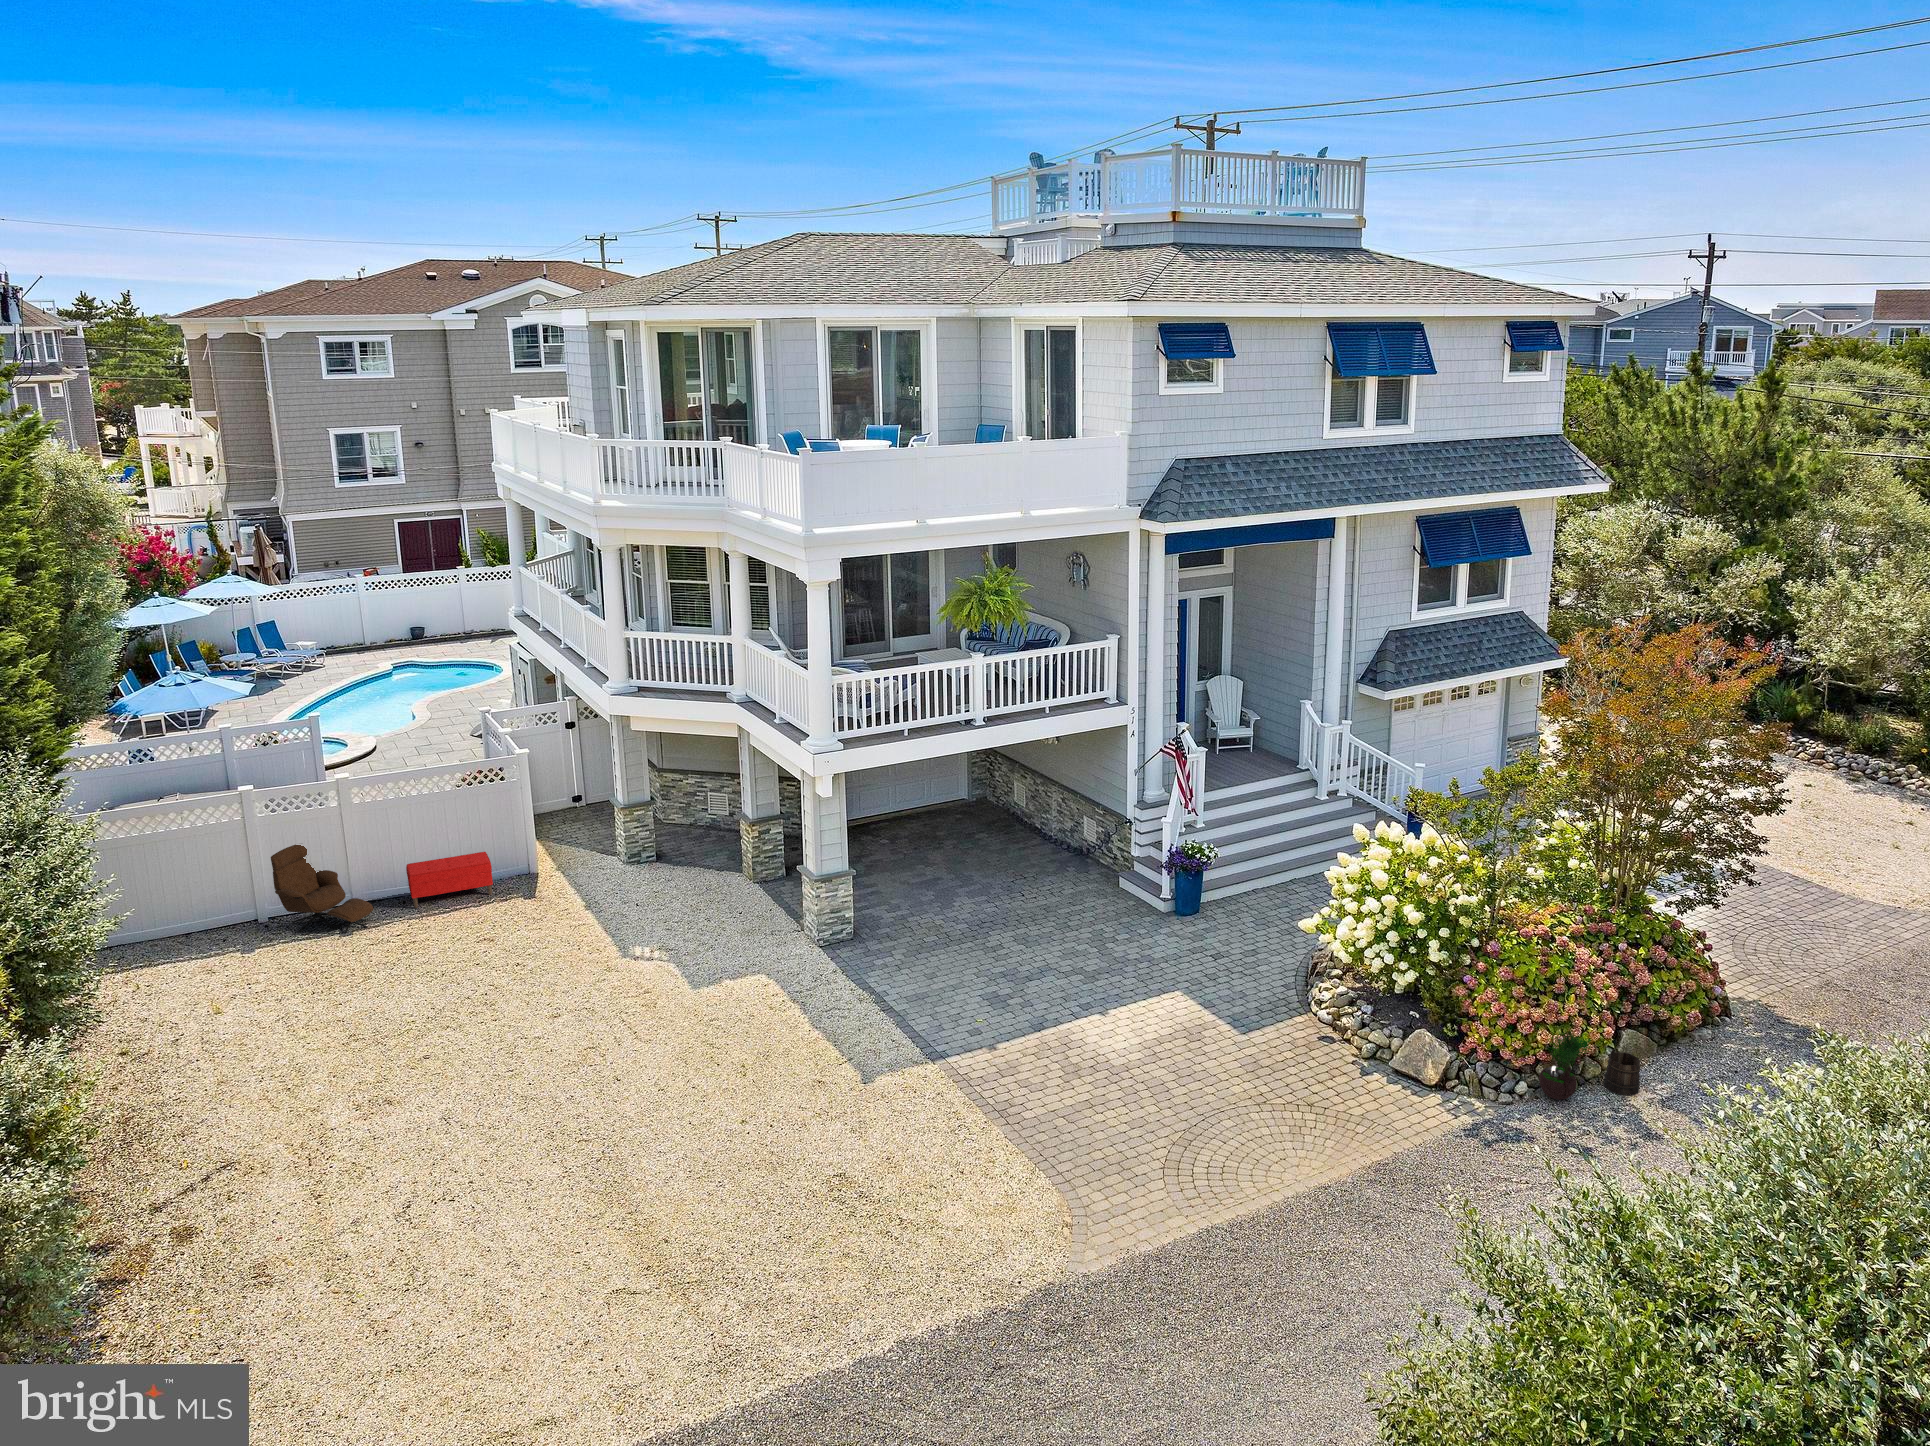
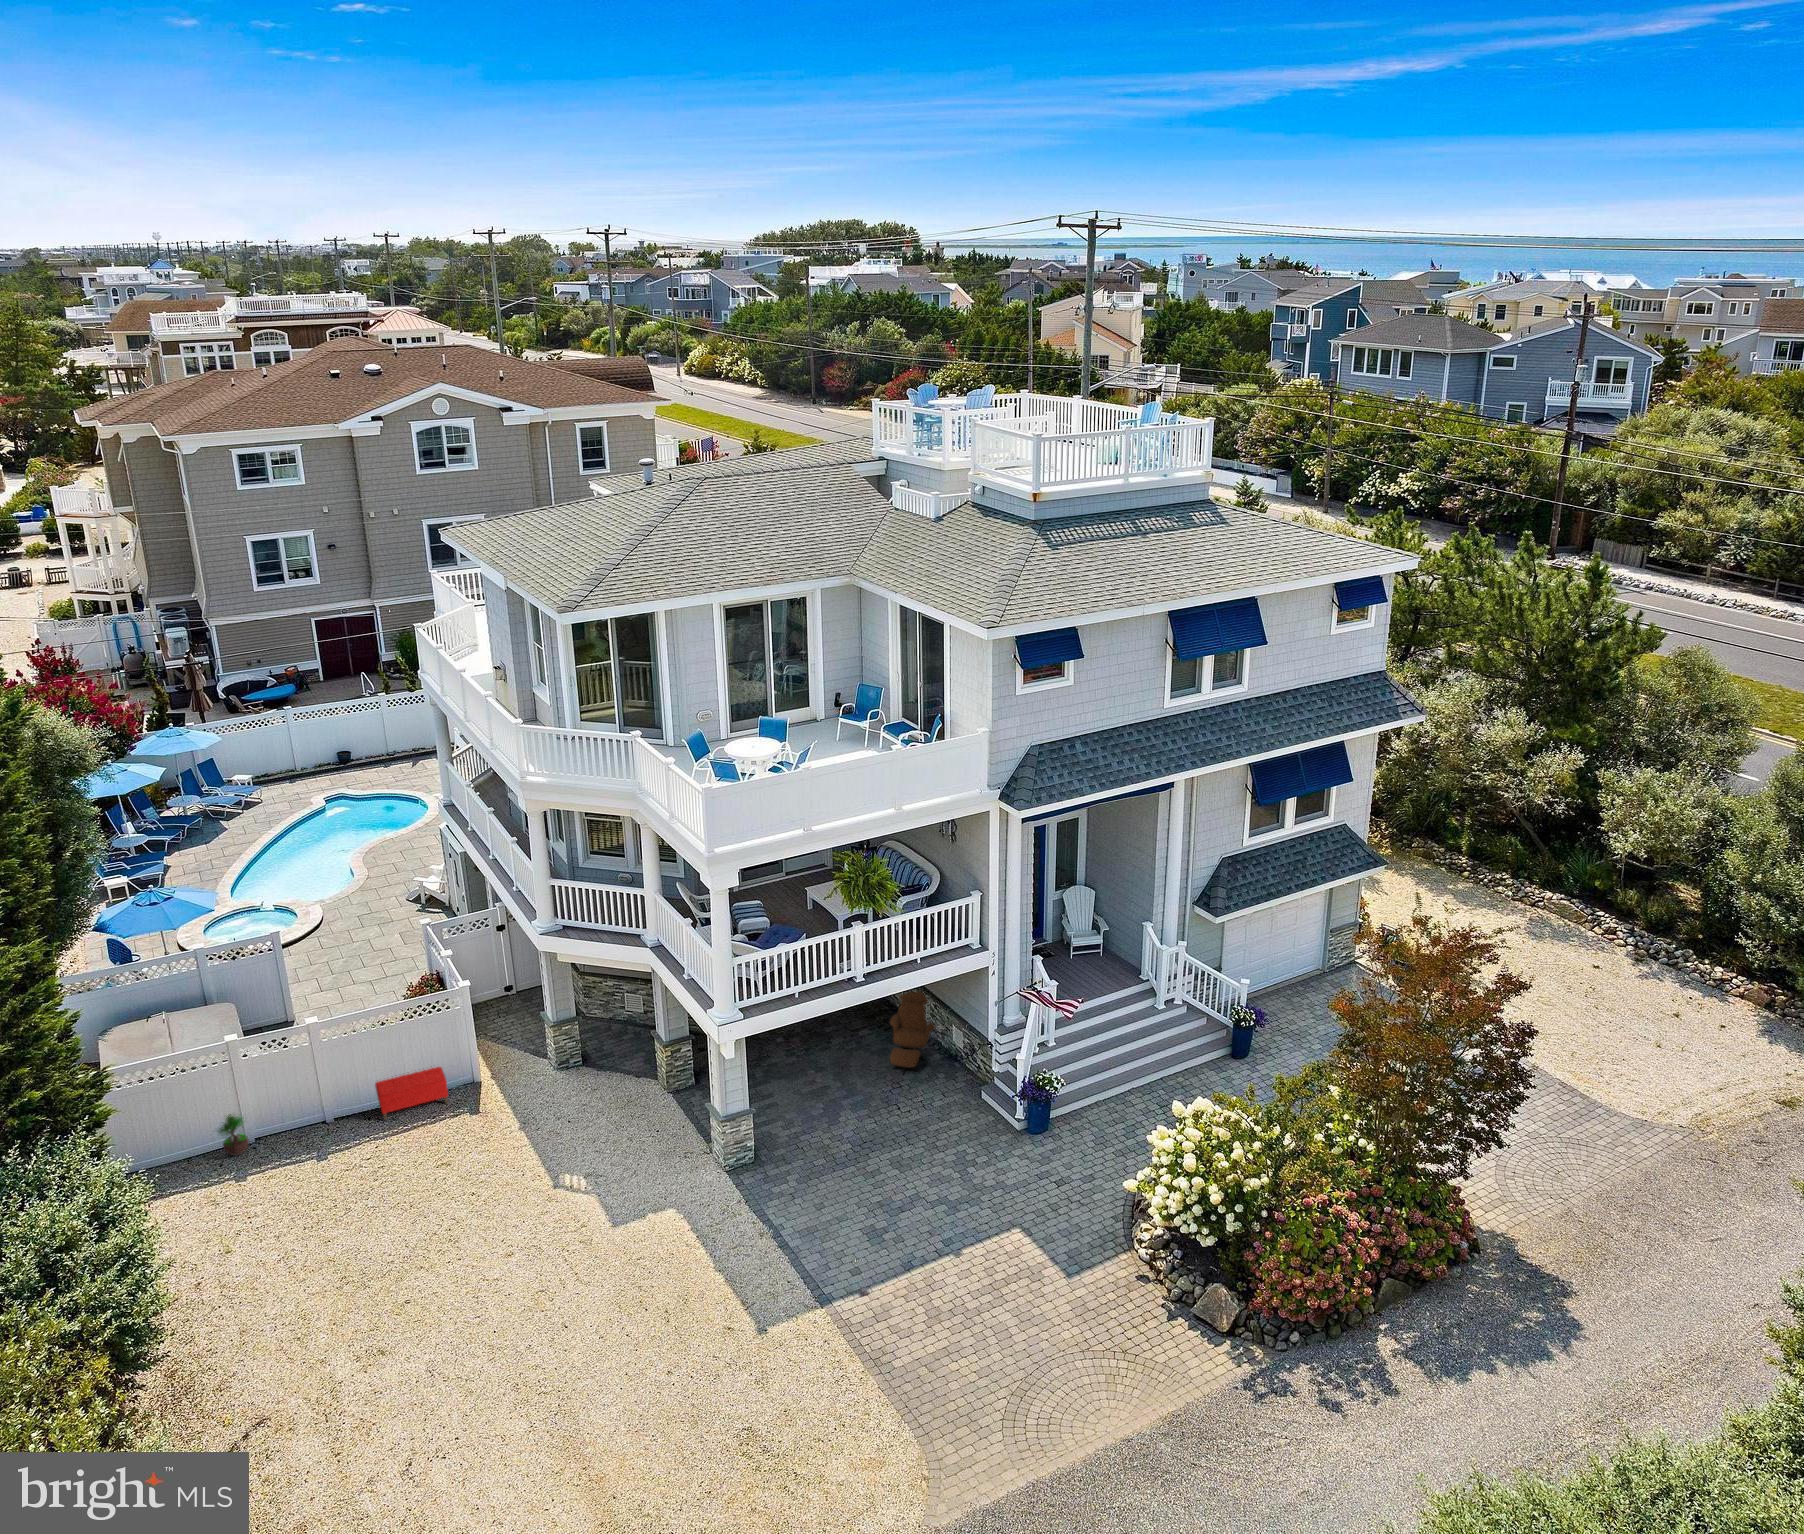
lounge chair: present [271,845,373,933] -> present [890,991,935,1071]
potted tree: present [1539,1030,1591,1100] -> present [217,1114,249,1155]
bucket: present [1604,1050,1640,1096] -> none [1360,1308,1389,1347]

